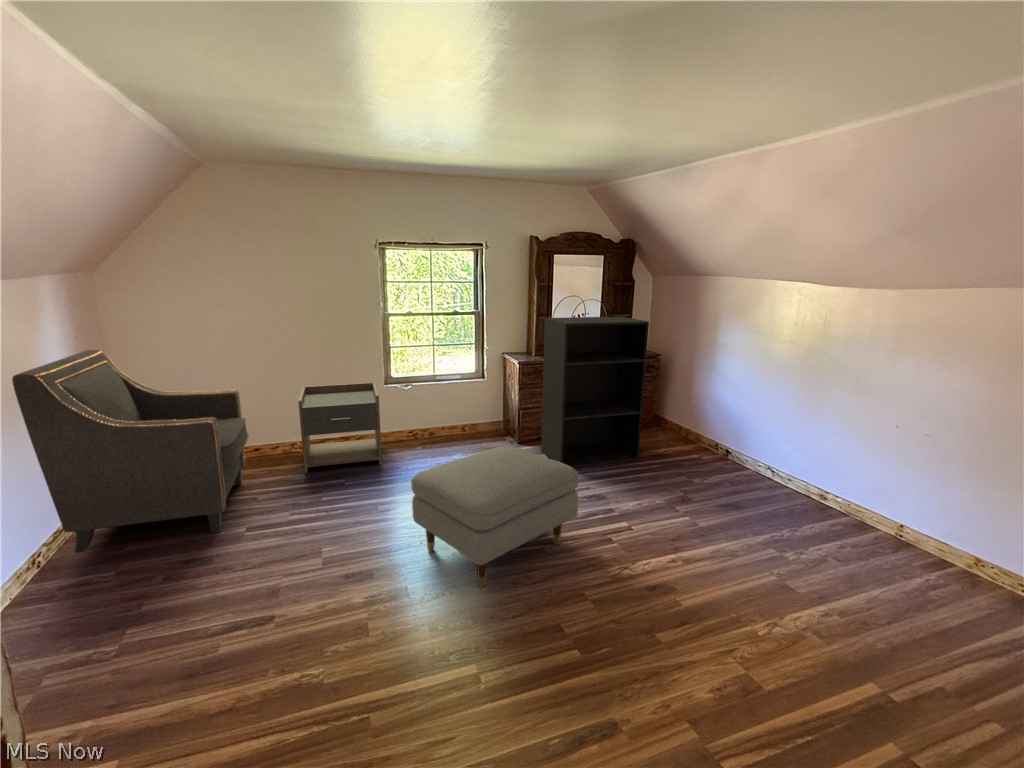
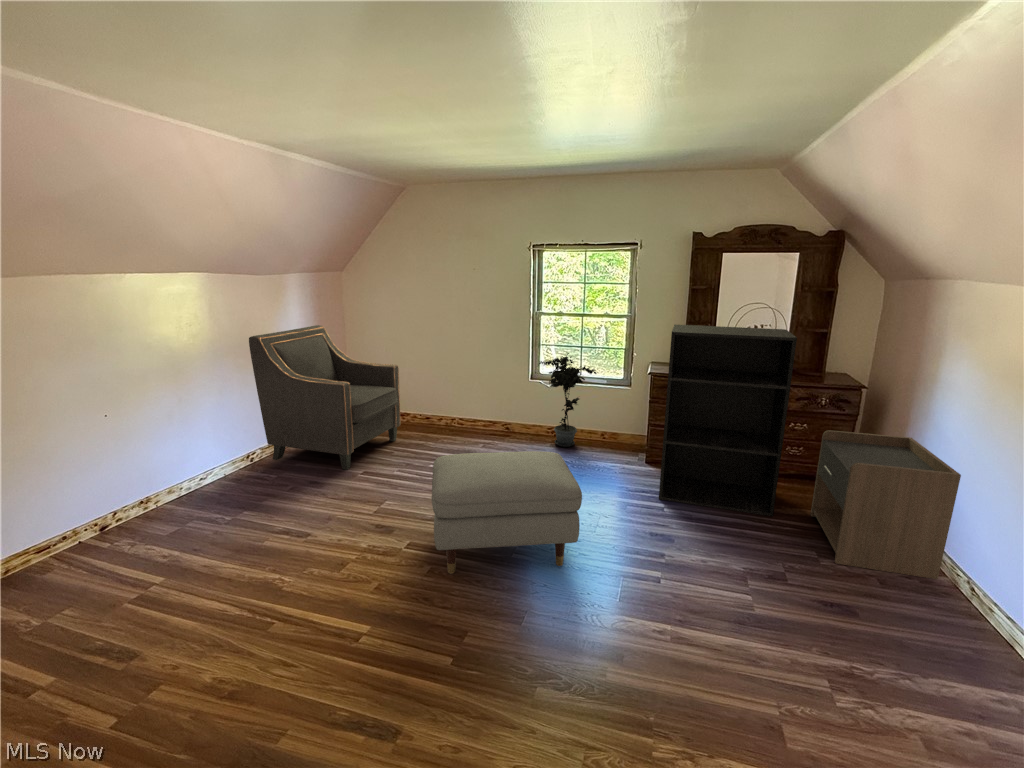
potted plant: none [399,353,466,447] -> present [539,353,597,447]
nightstand: present [298,382,382,473] -> present [810,430,961,579]

